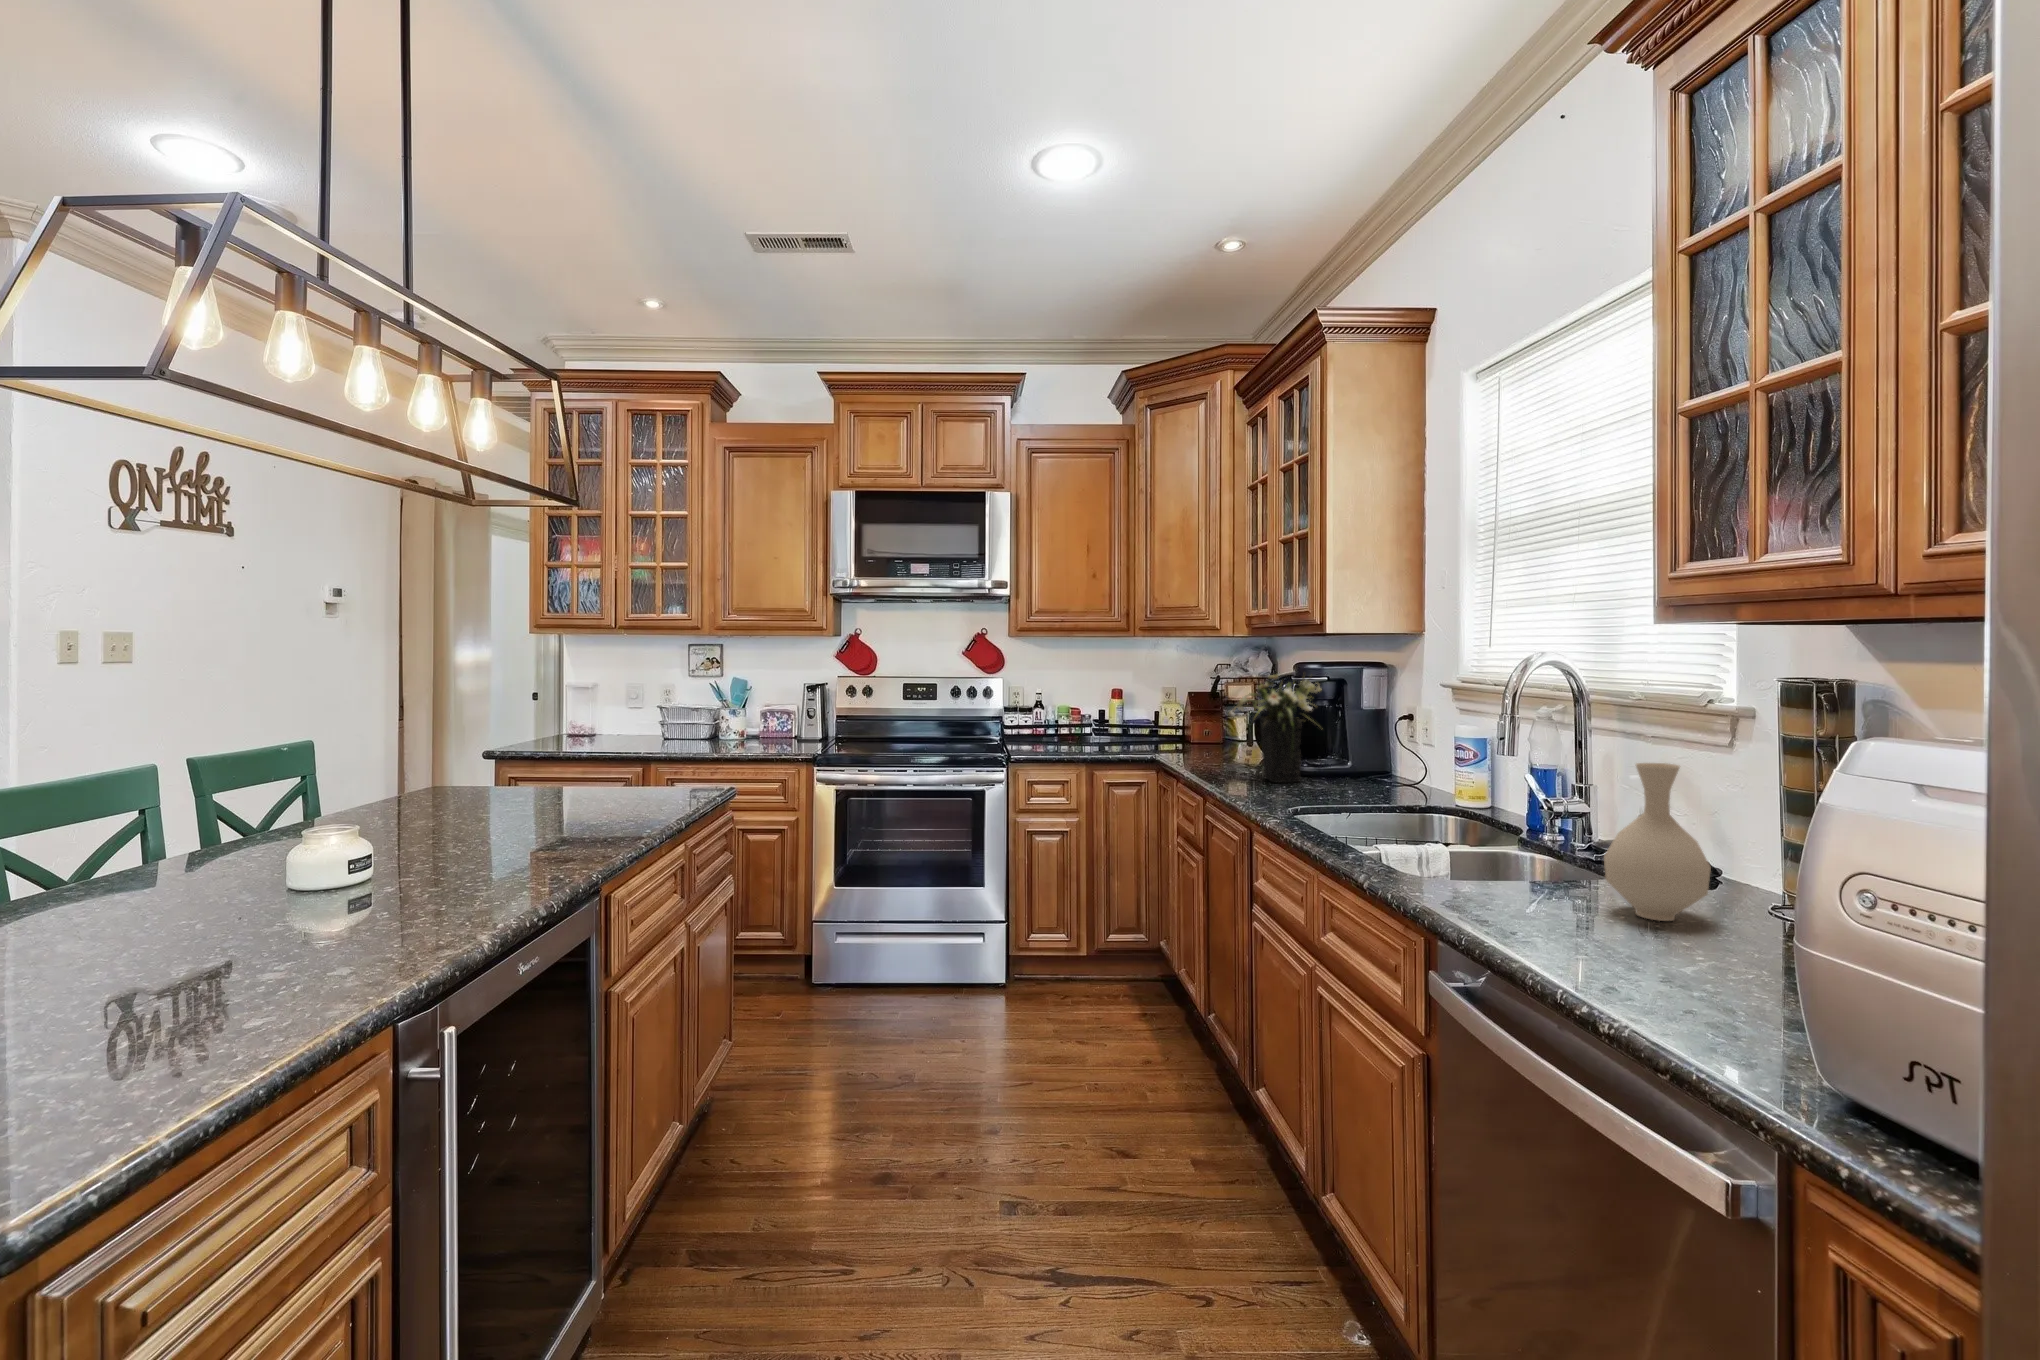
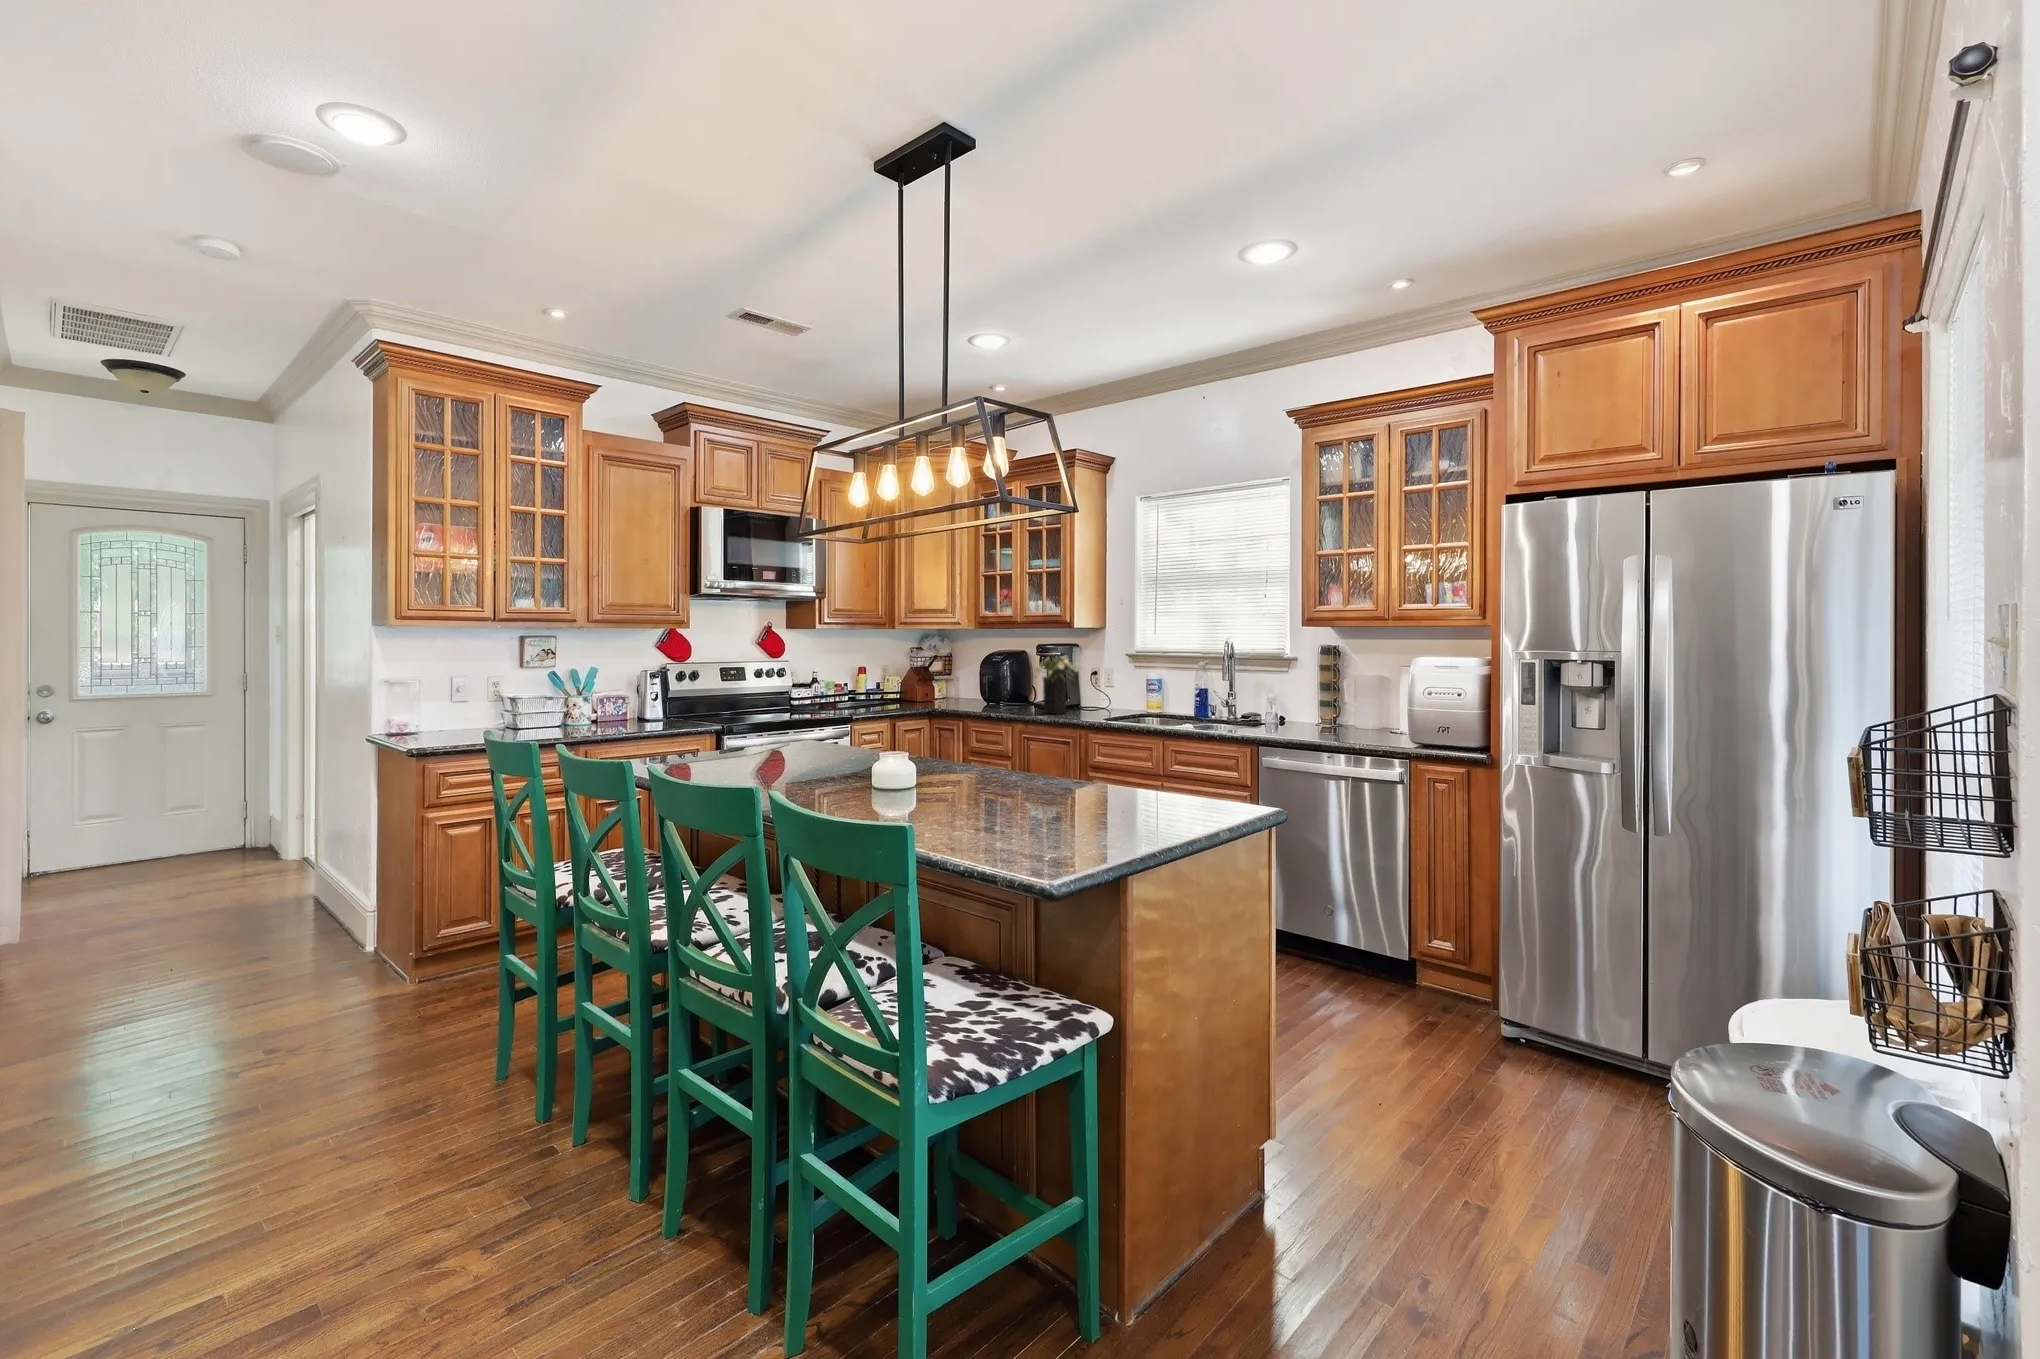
vase: present [1604,763,1711,921] -> none [1285,676,1317,730]

